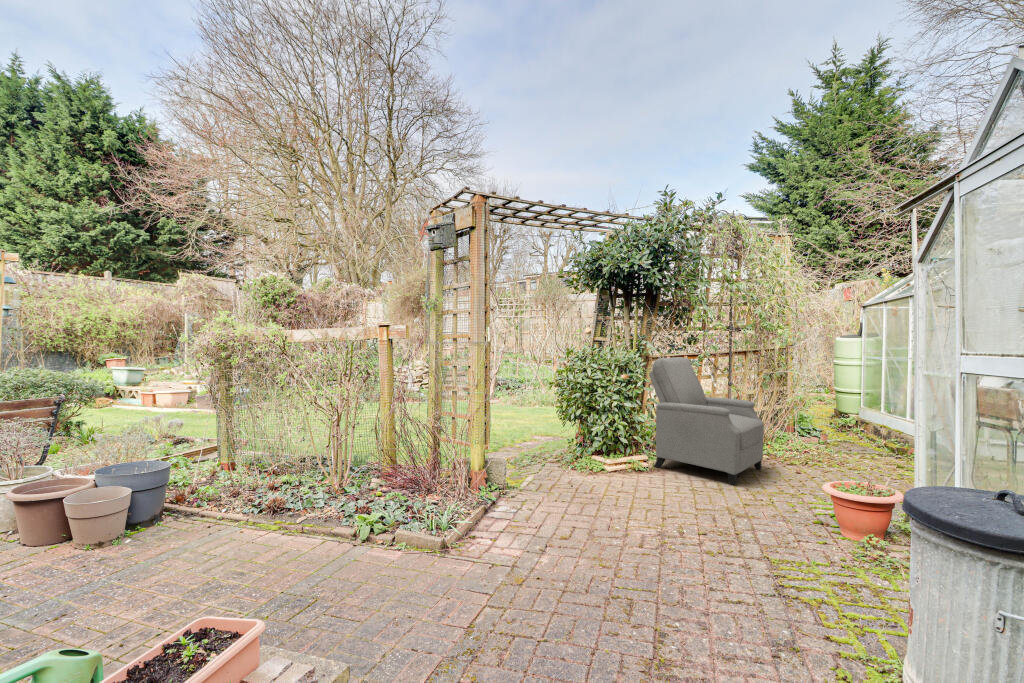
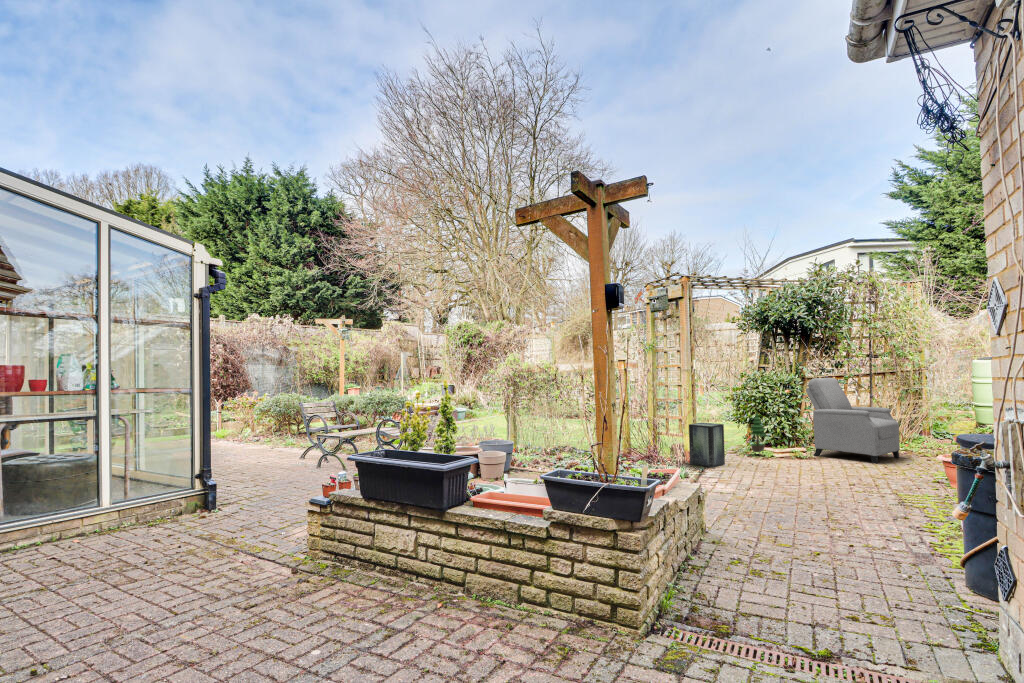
potted tree: none [569,405,592,468] -> present [750,413,765,455]
storage box: none [466,427,521,506] -> present [689,423,725,468]

